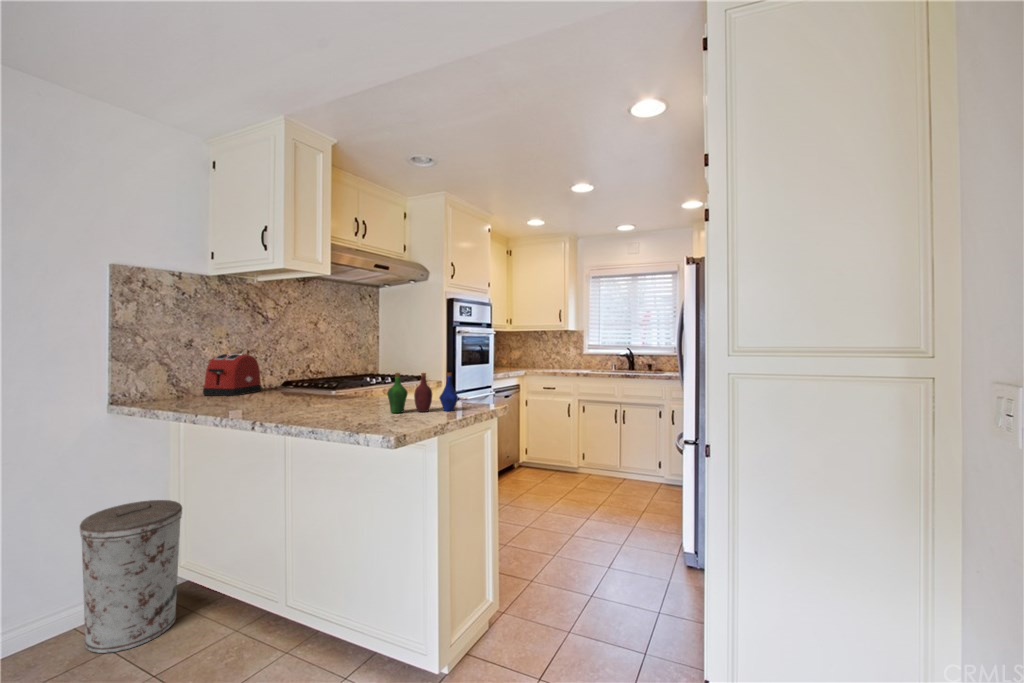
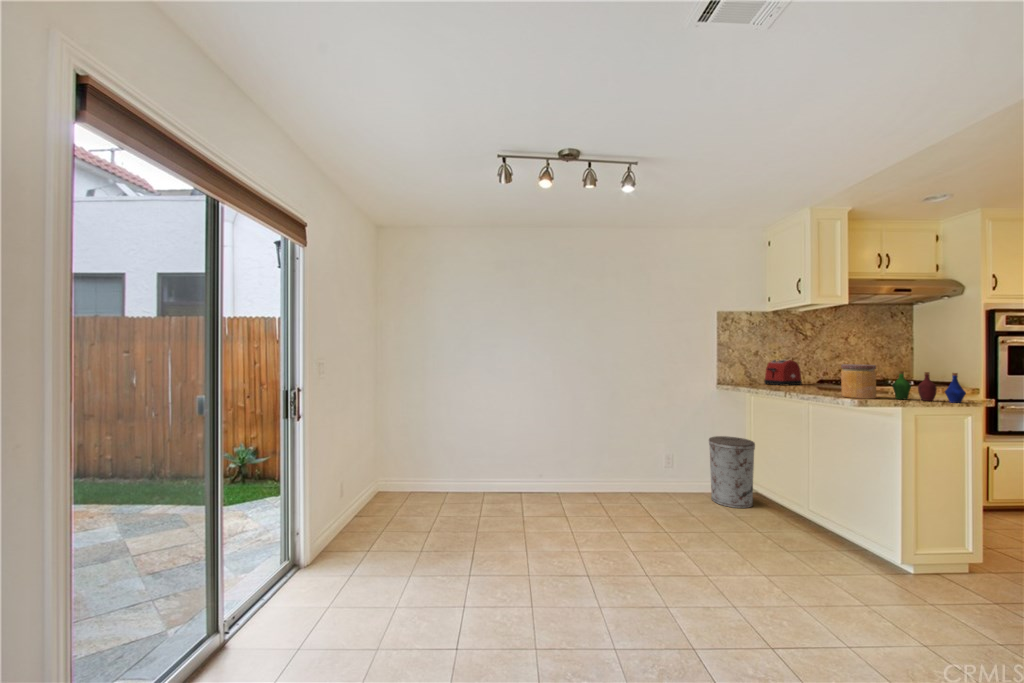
jar: none [326,365,371,420] -> present [841,364,876,399]

